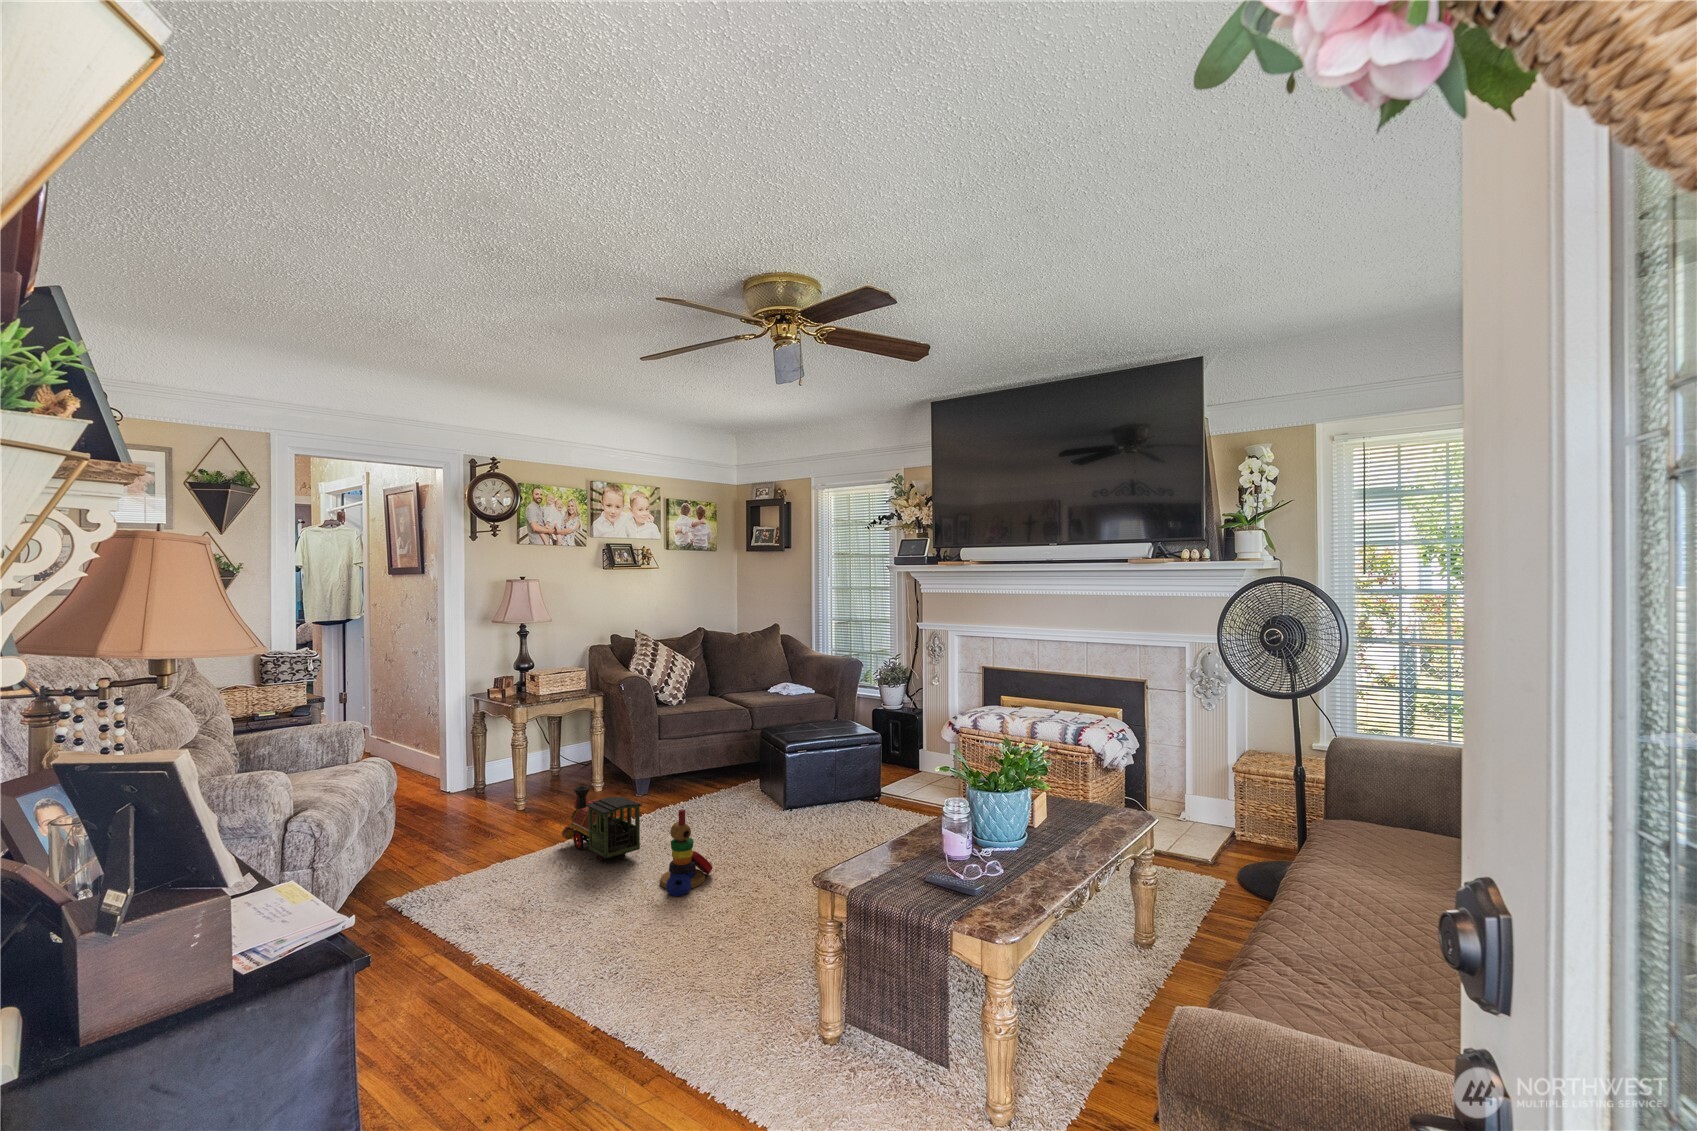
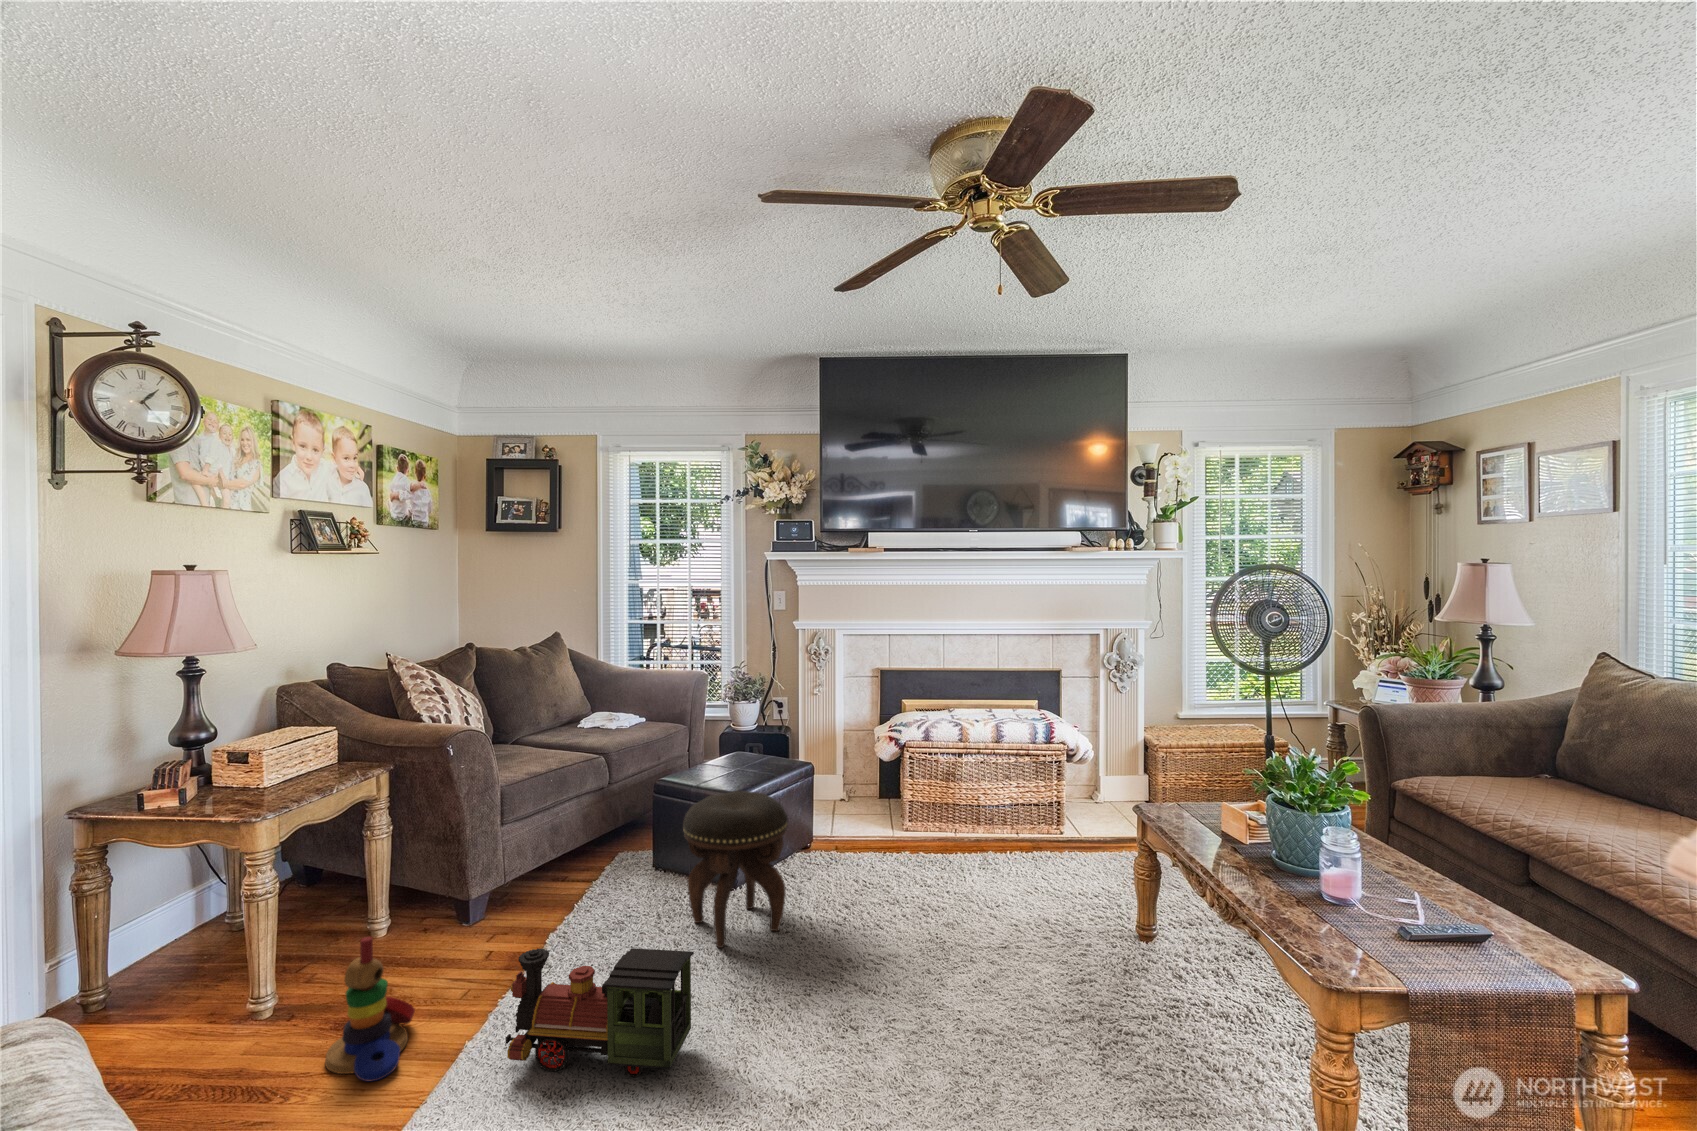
footstool: none [712,732,783,830] -> present [683,791,788,948]
stacking toy: present [660,809,713,896] -> present [325,937,415,1081]

